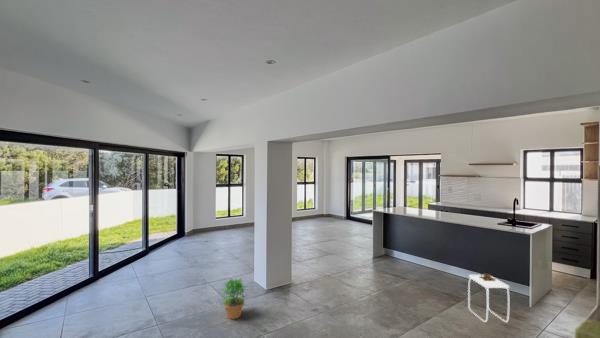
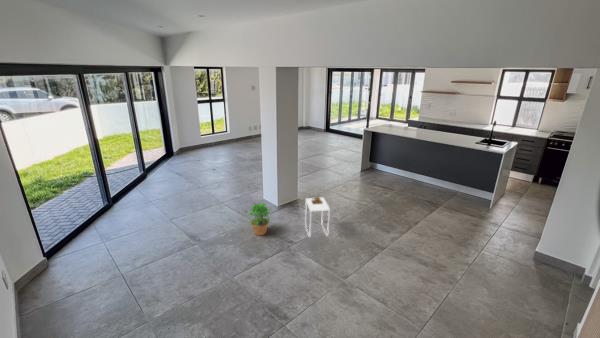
side table: present [468,274,509,322] -> present [306,197,329,236]

